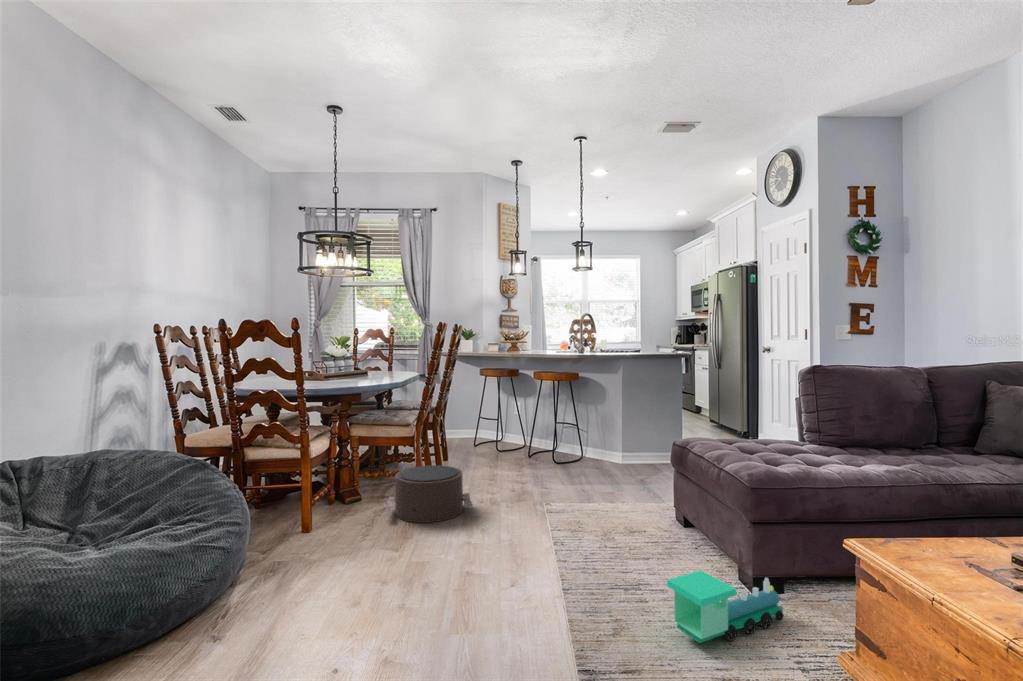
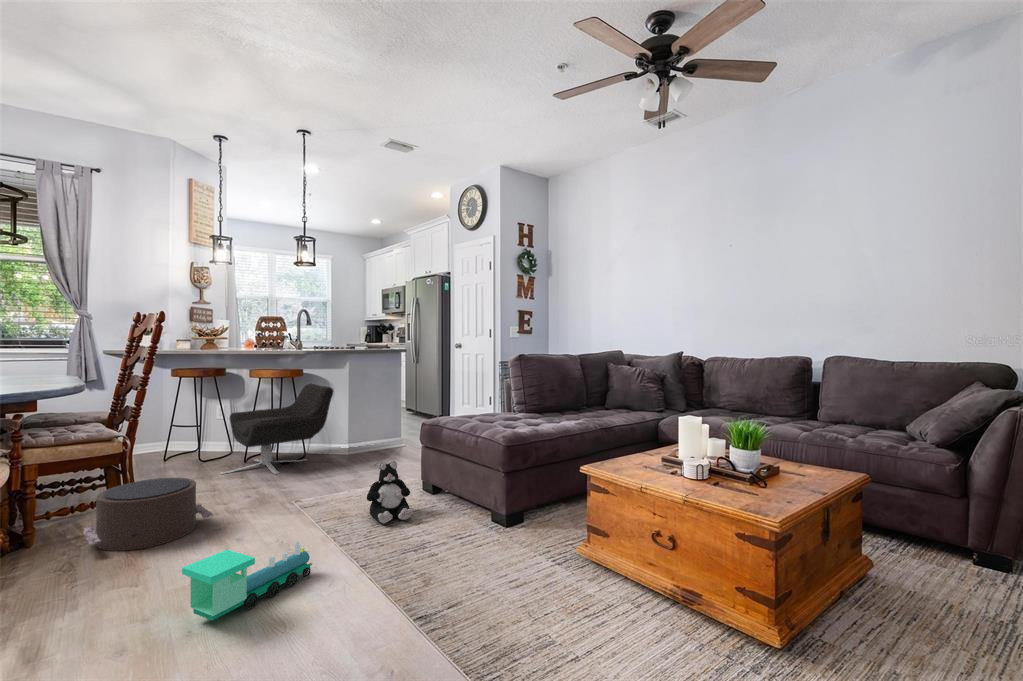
lounge chair: none [505,389,603,475] -> present [221,384,334,474]
plush toy: none [598,483,646,552] -> present [367,461,413,523]
toy train: present [667,571,784,643] -> present [182,541,312,620]

